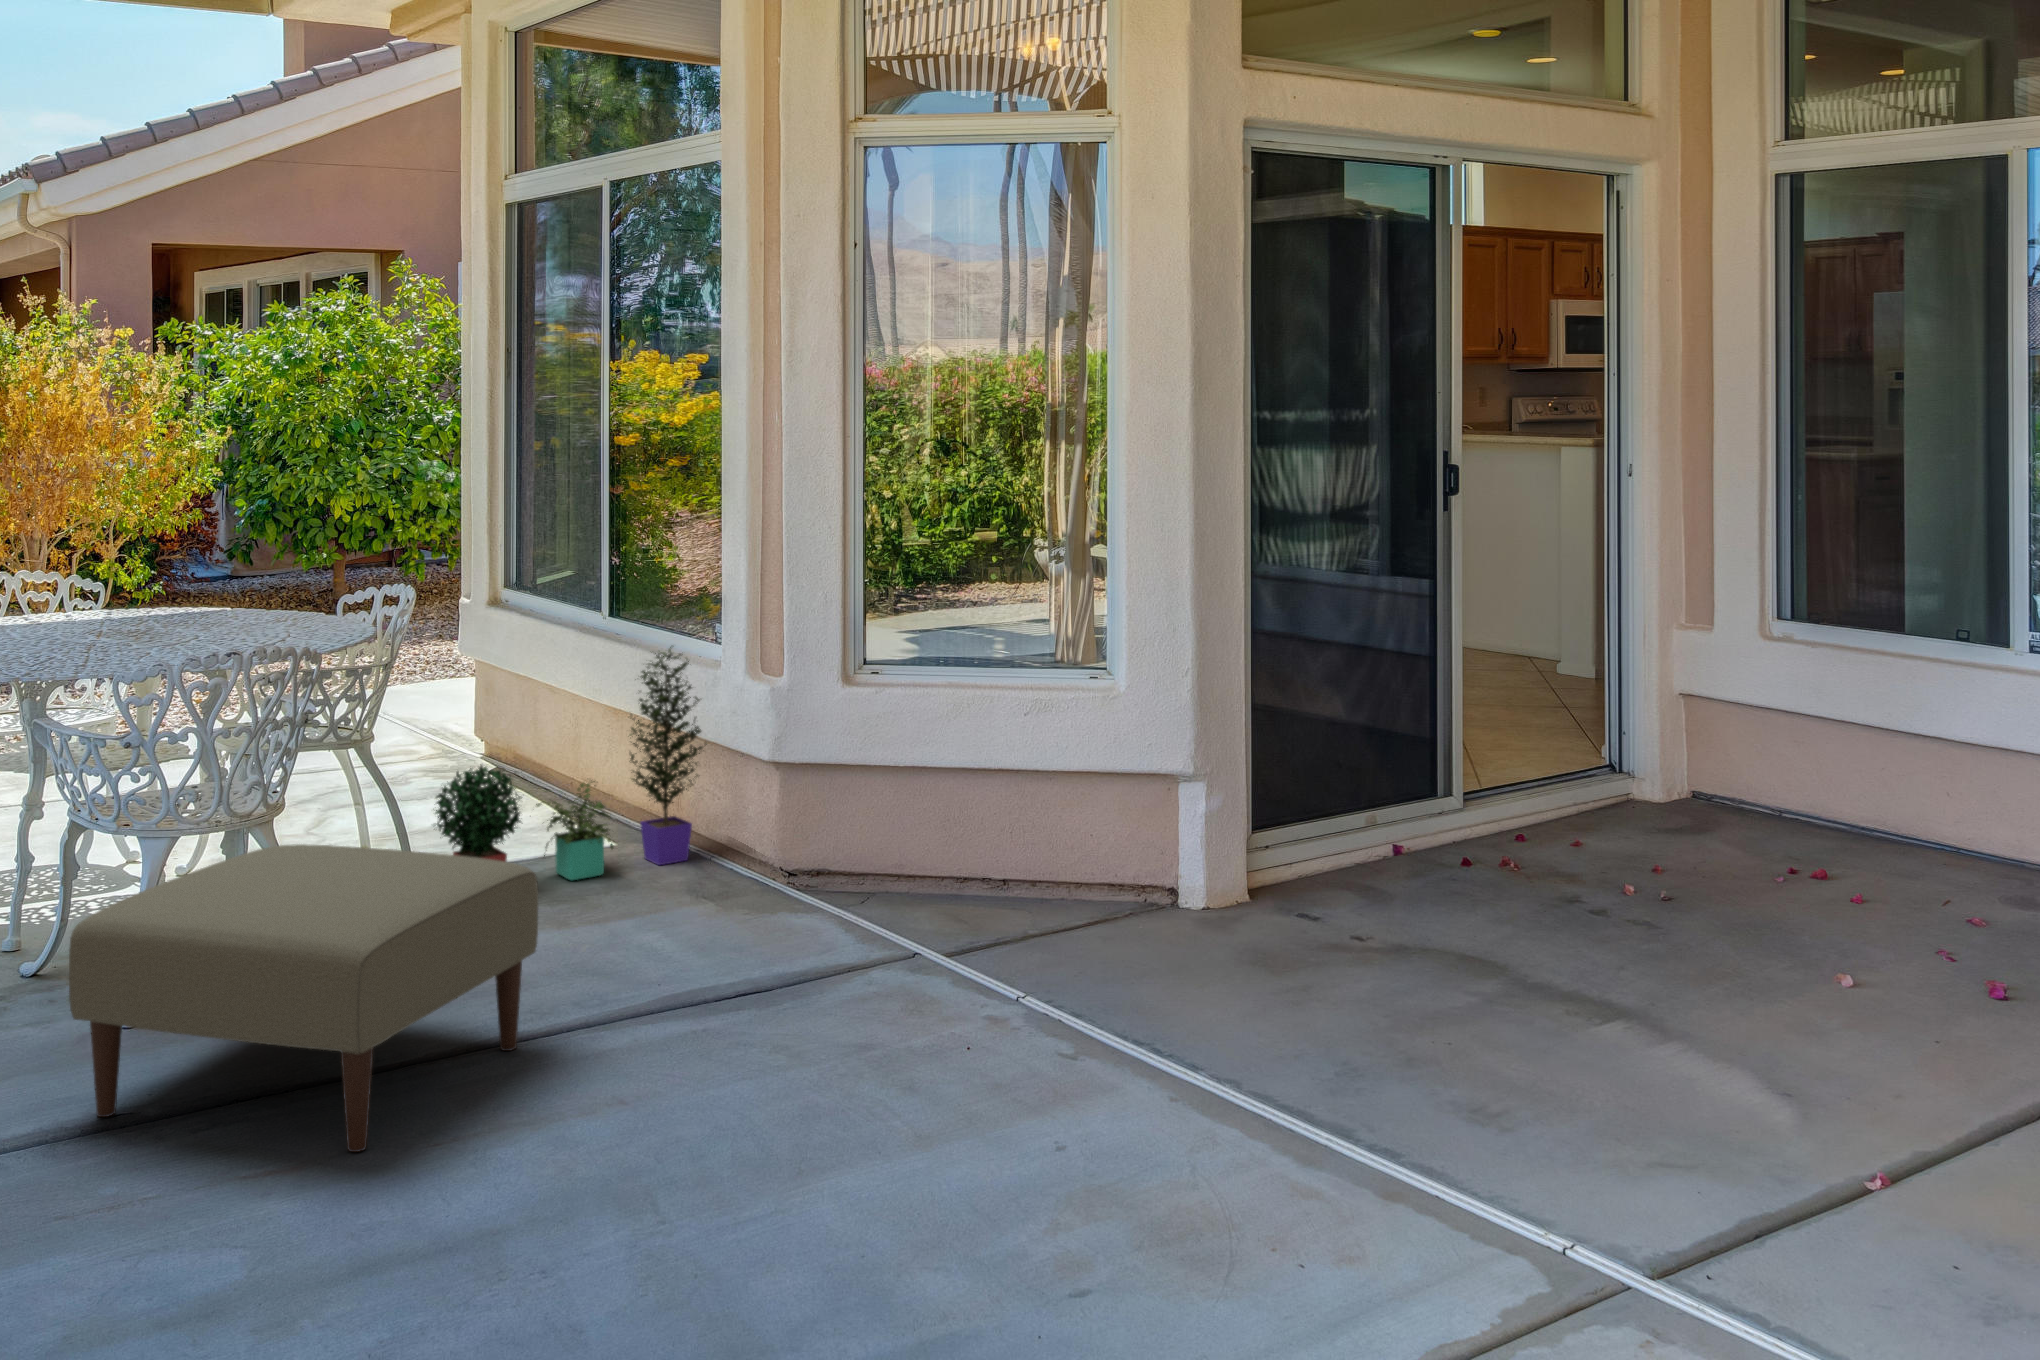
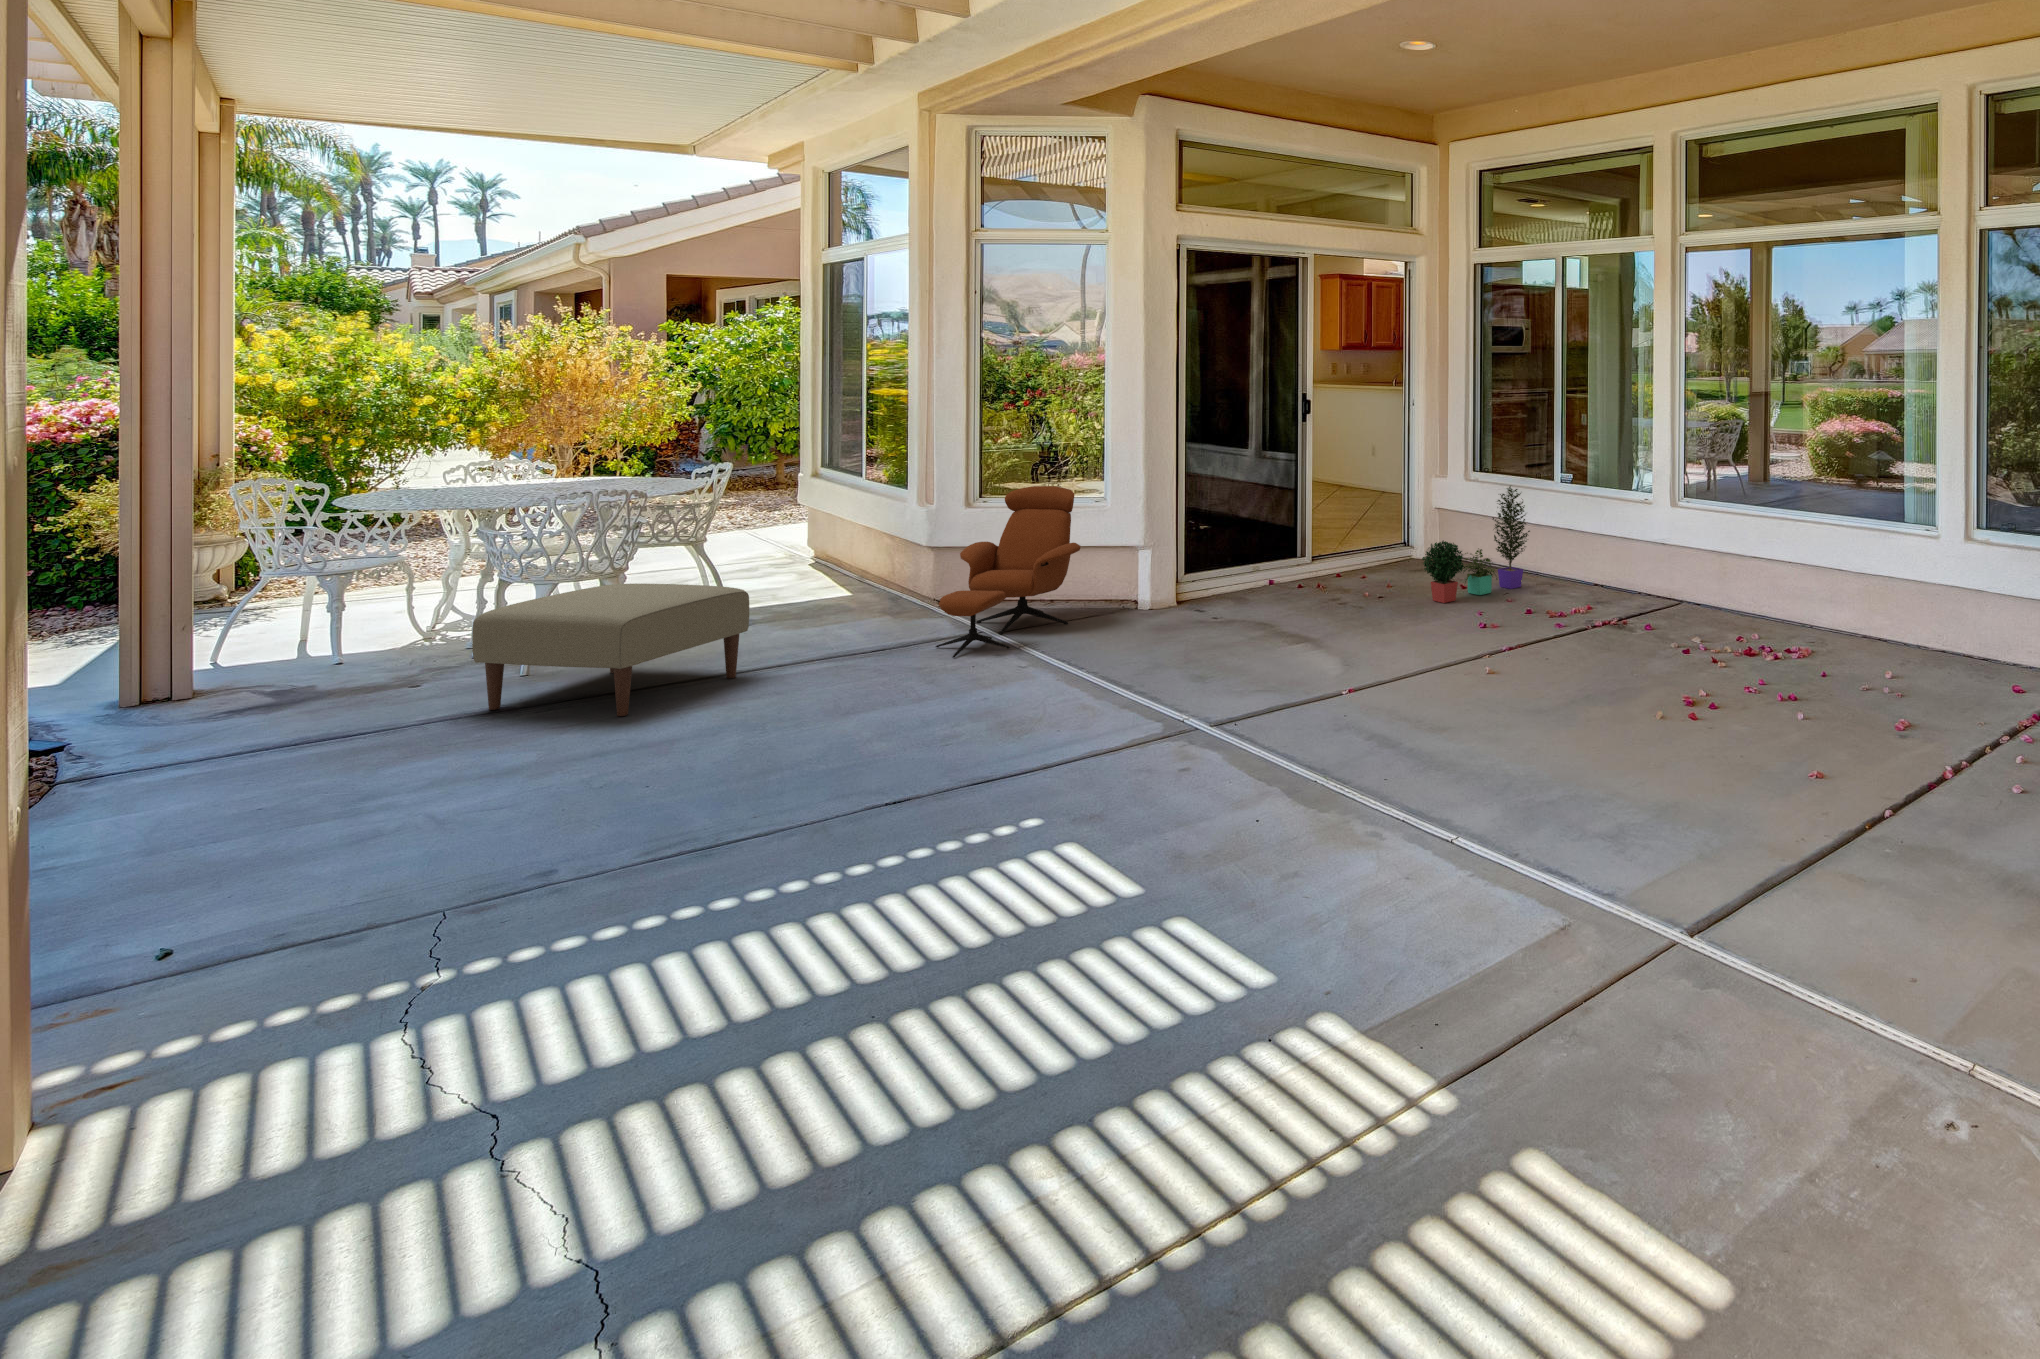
lounge chair: none [856,641,1090,1014] -> present [936,486,1080,658]
potted plant: present [434,647,707,880] -> present [1422,486,1530,603]

